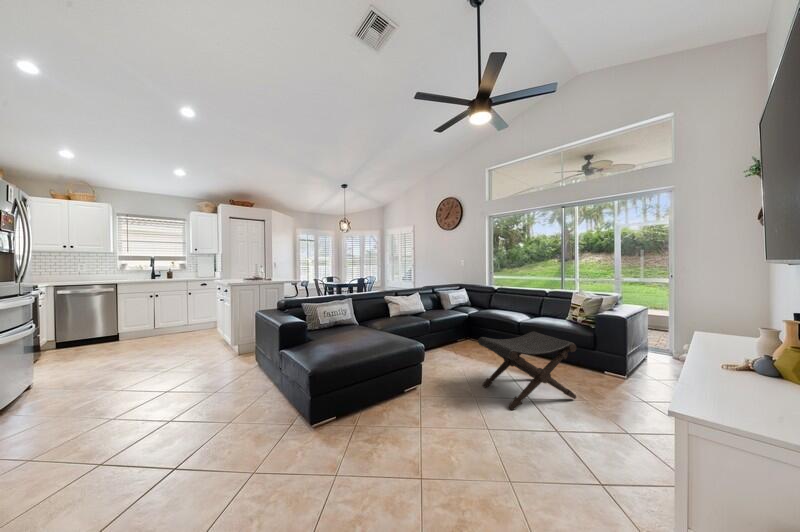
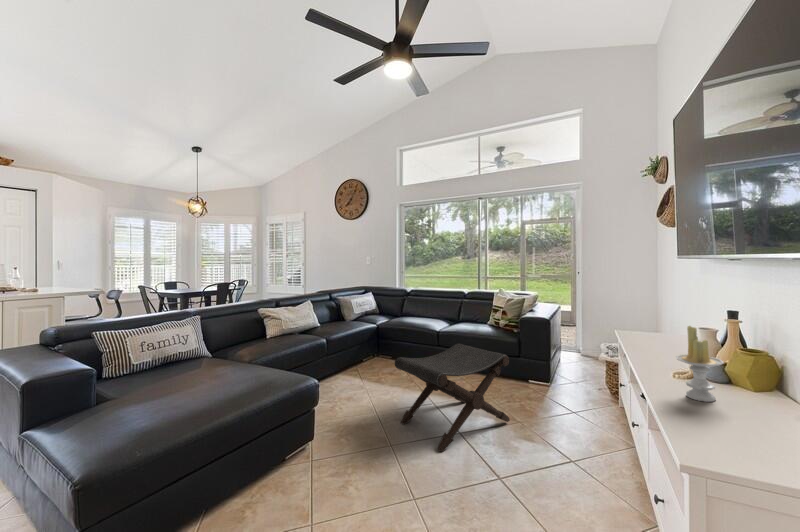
candle: none [710,322,757,387] -> present [676,326,723,402]

